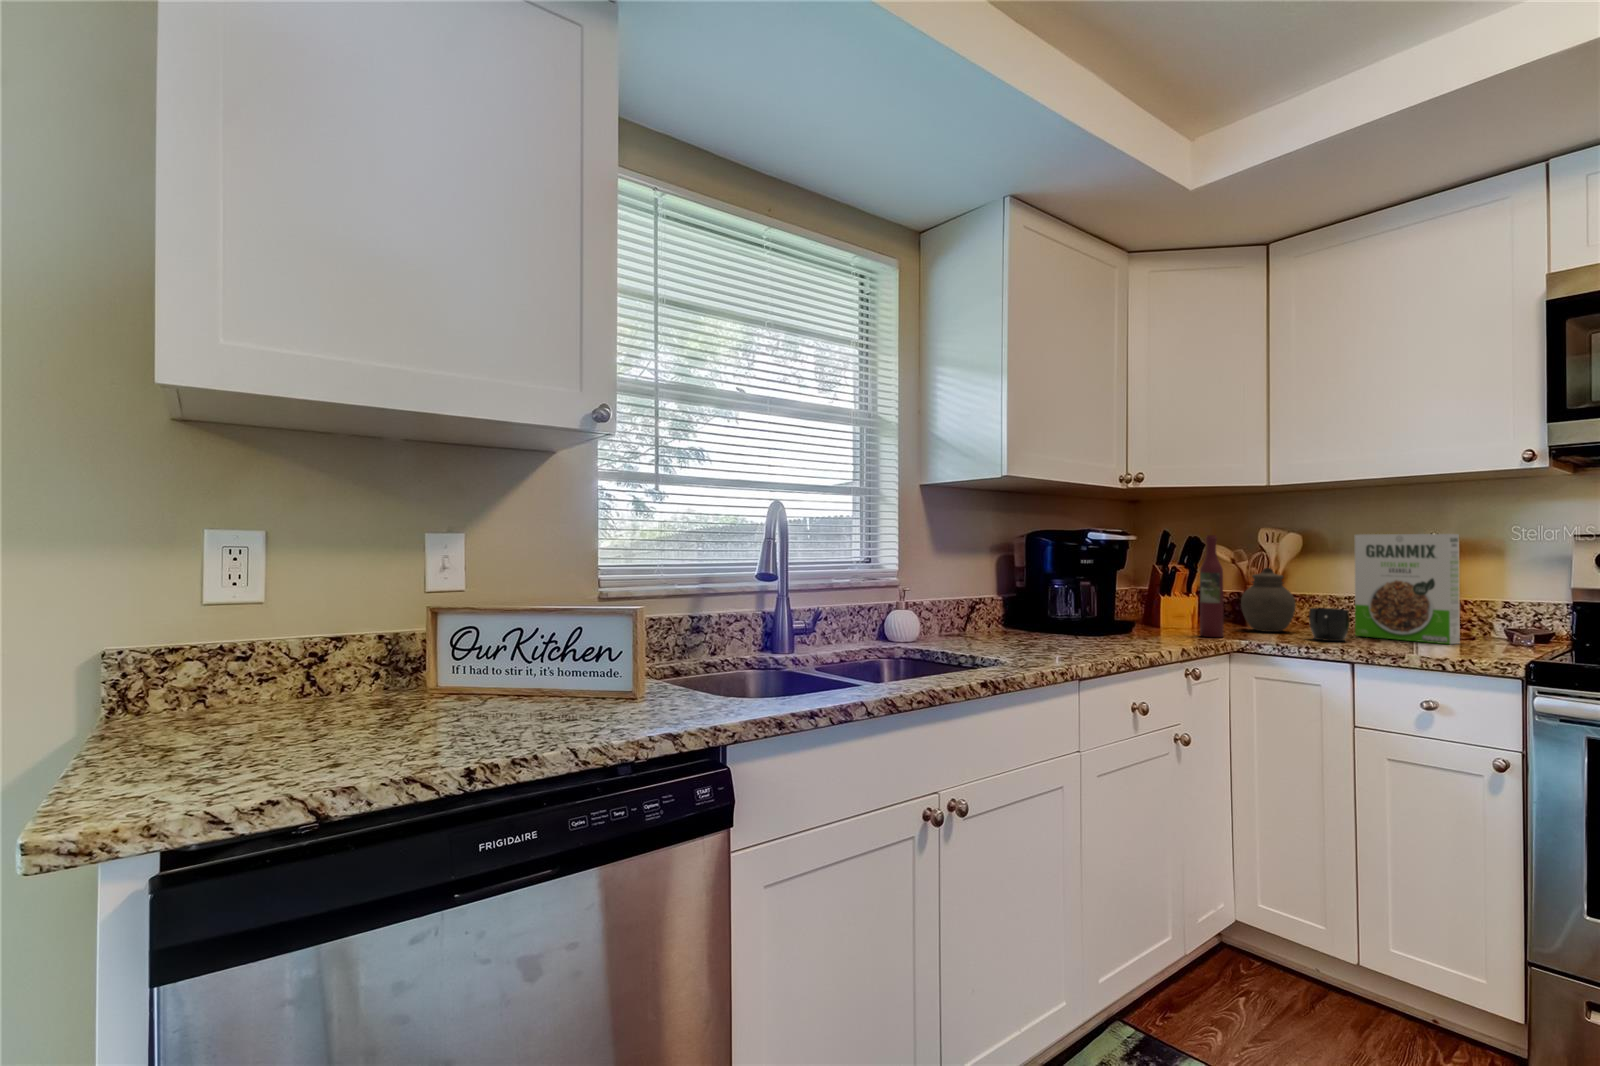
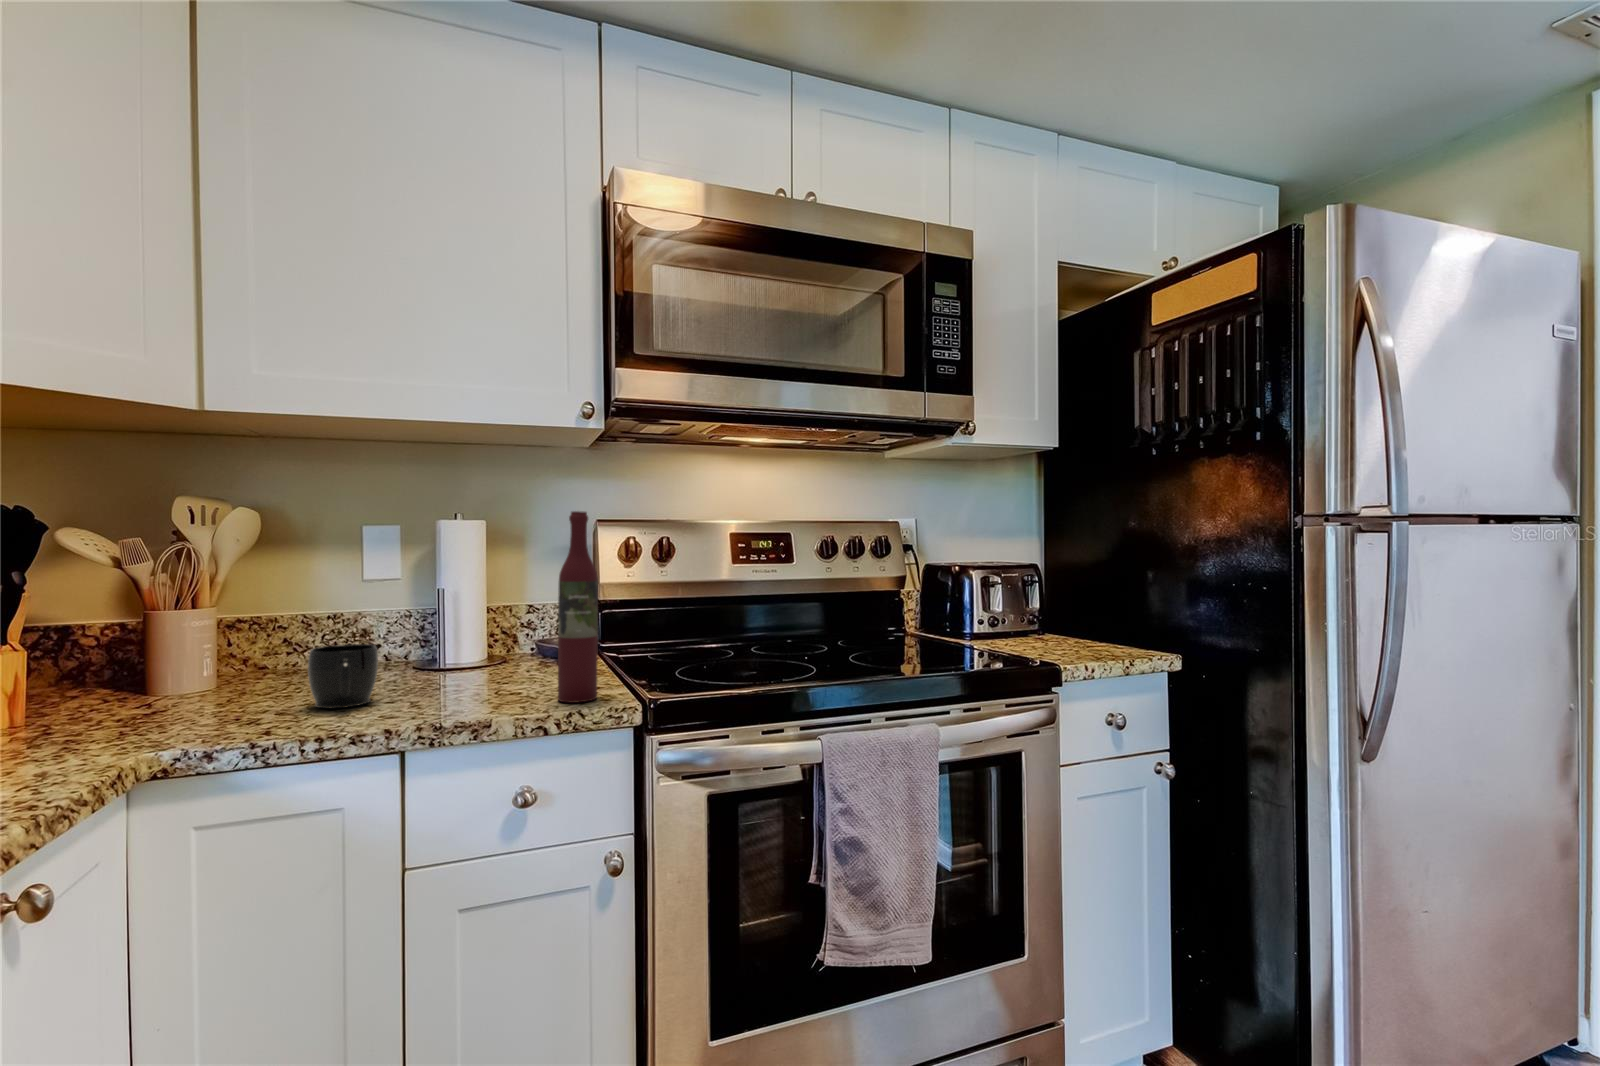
cereal box: present [1355,534,1460,645] -> none [367,514,507,683]
wine bottle: present [1200,535,1224,637] -> present [558,511,598,703]
jar: present [1241,568,1296,632] -> none [148,575,264,703]

